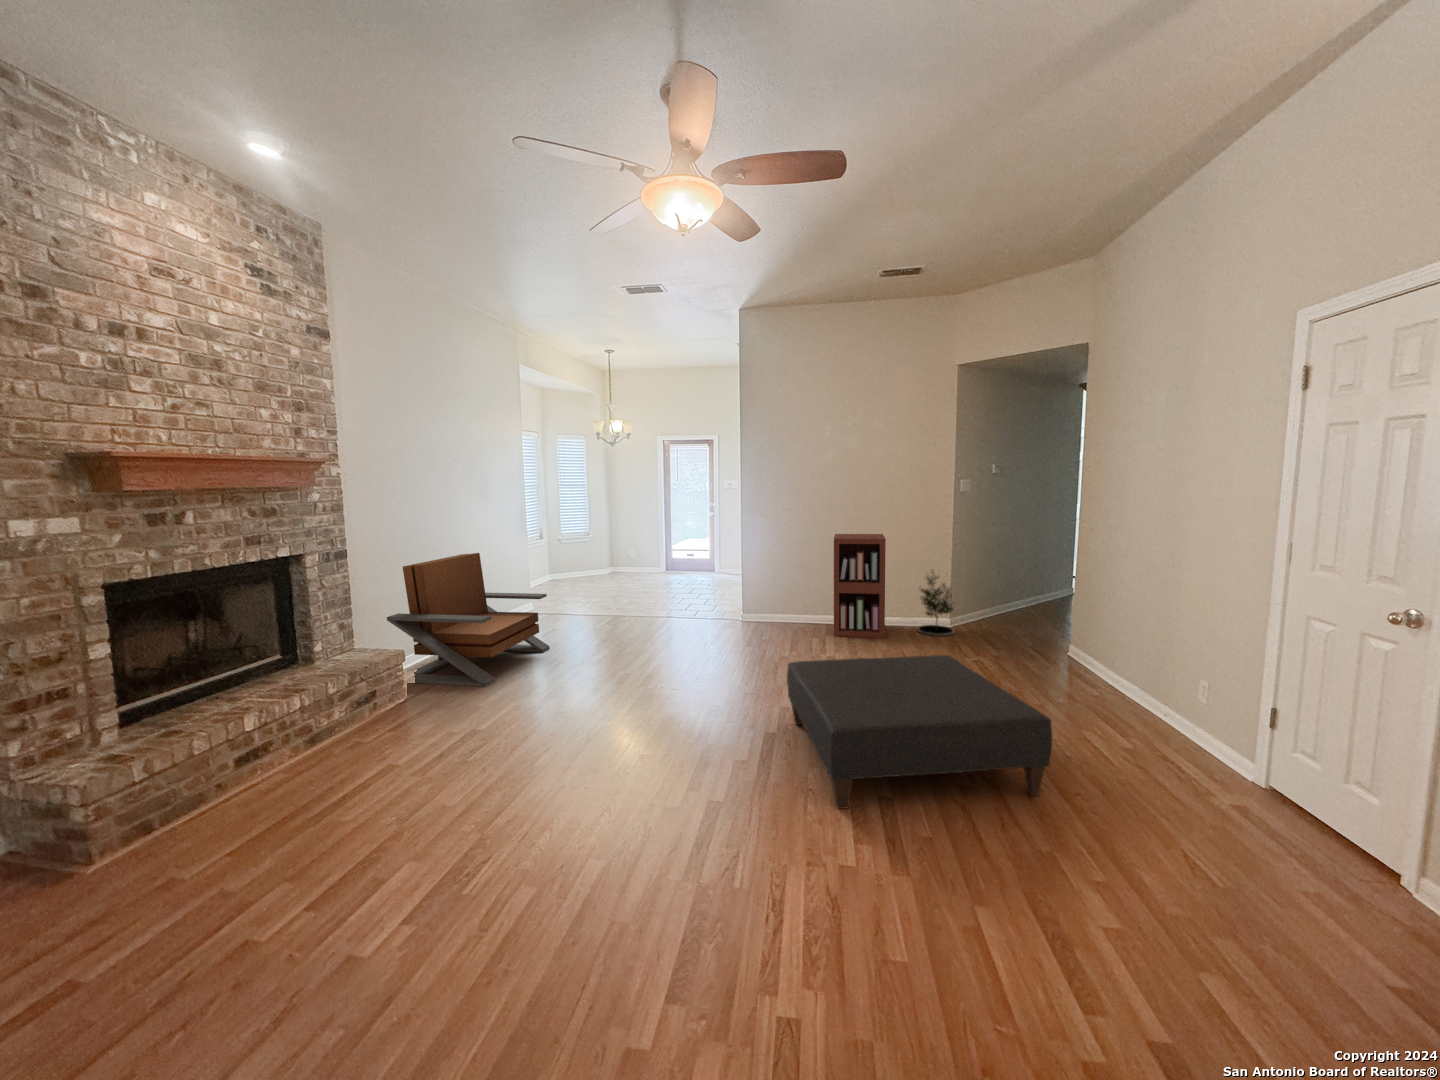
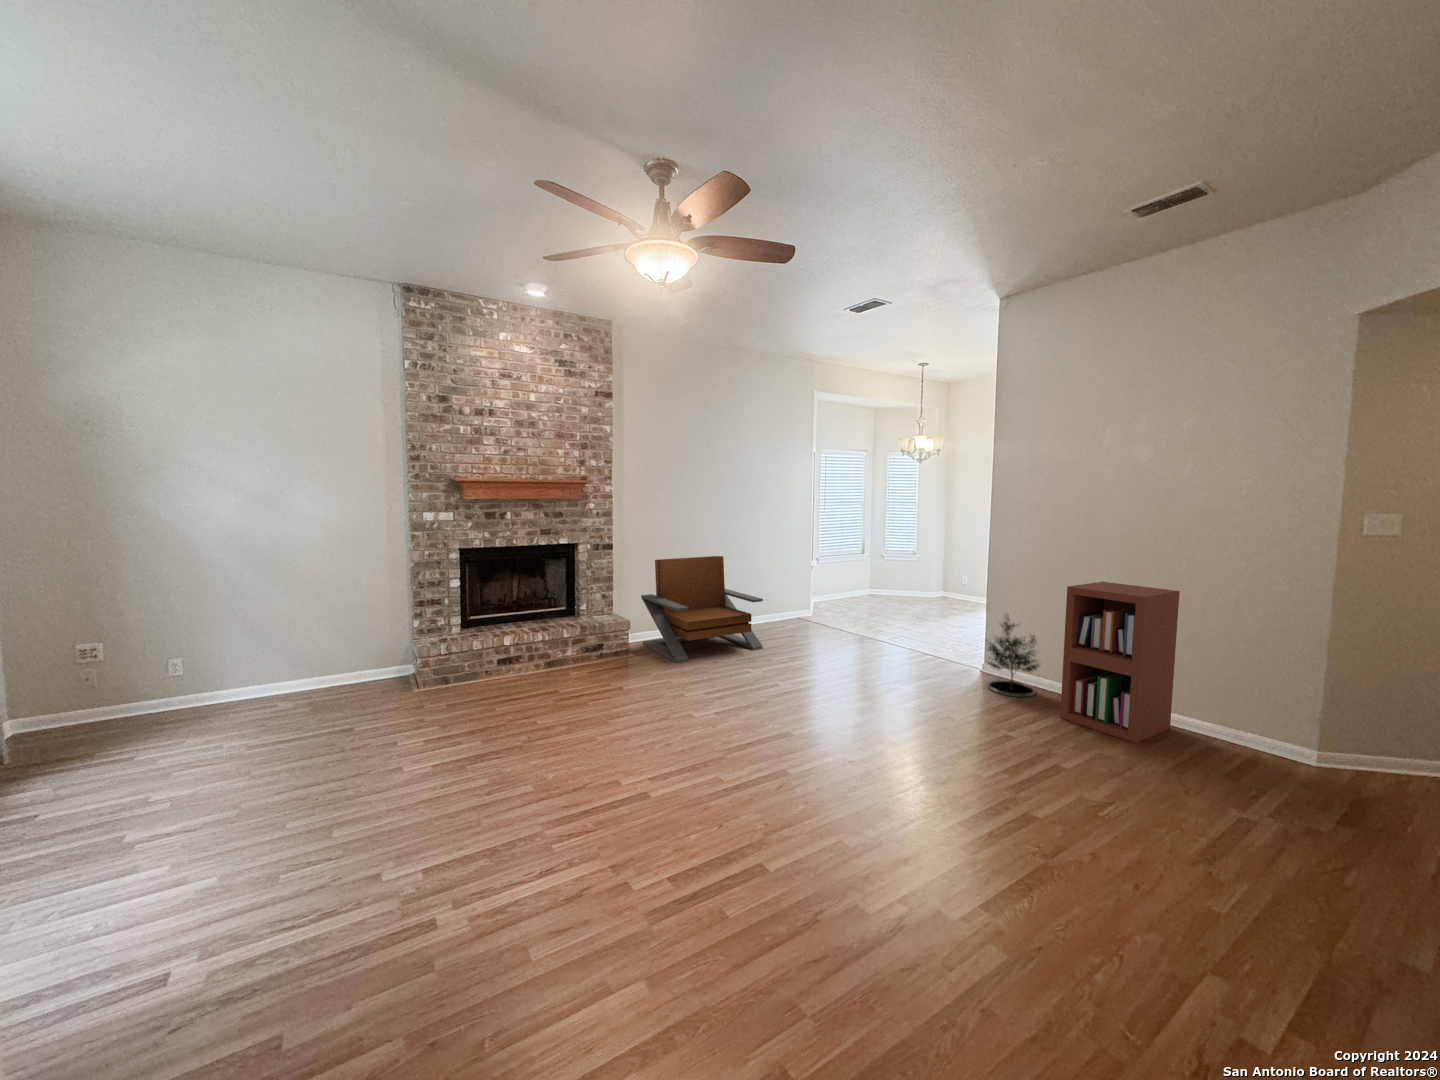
potted tree: present [917,570,954,636] -> present [986,617,1039,697]
ottoman: present [787,655,1052,809] -> none [689,709,1021,990]

